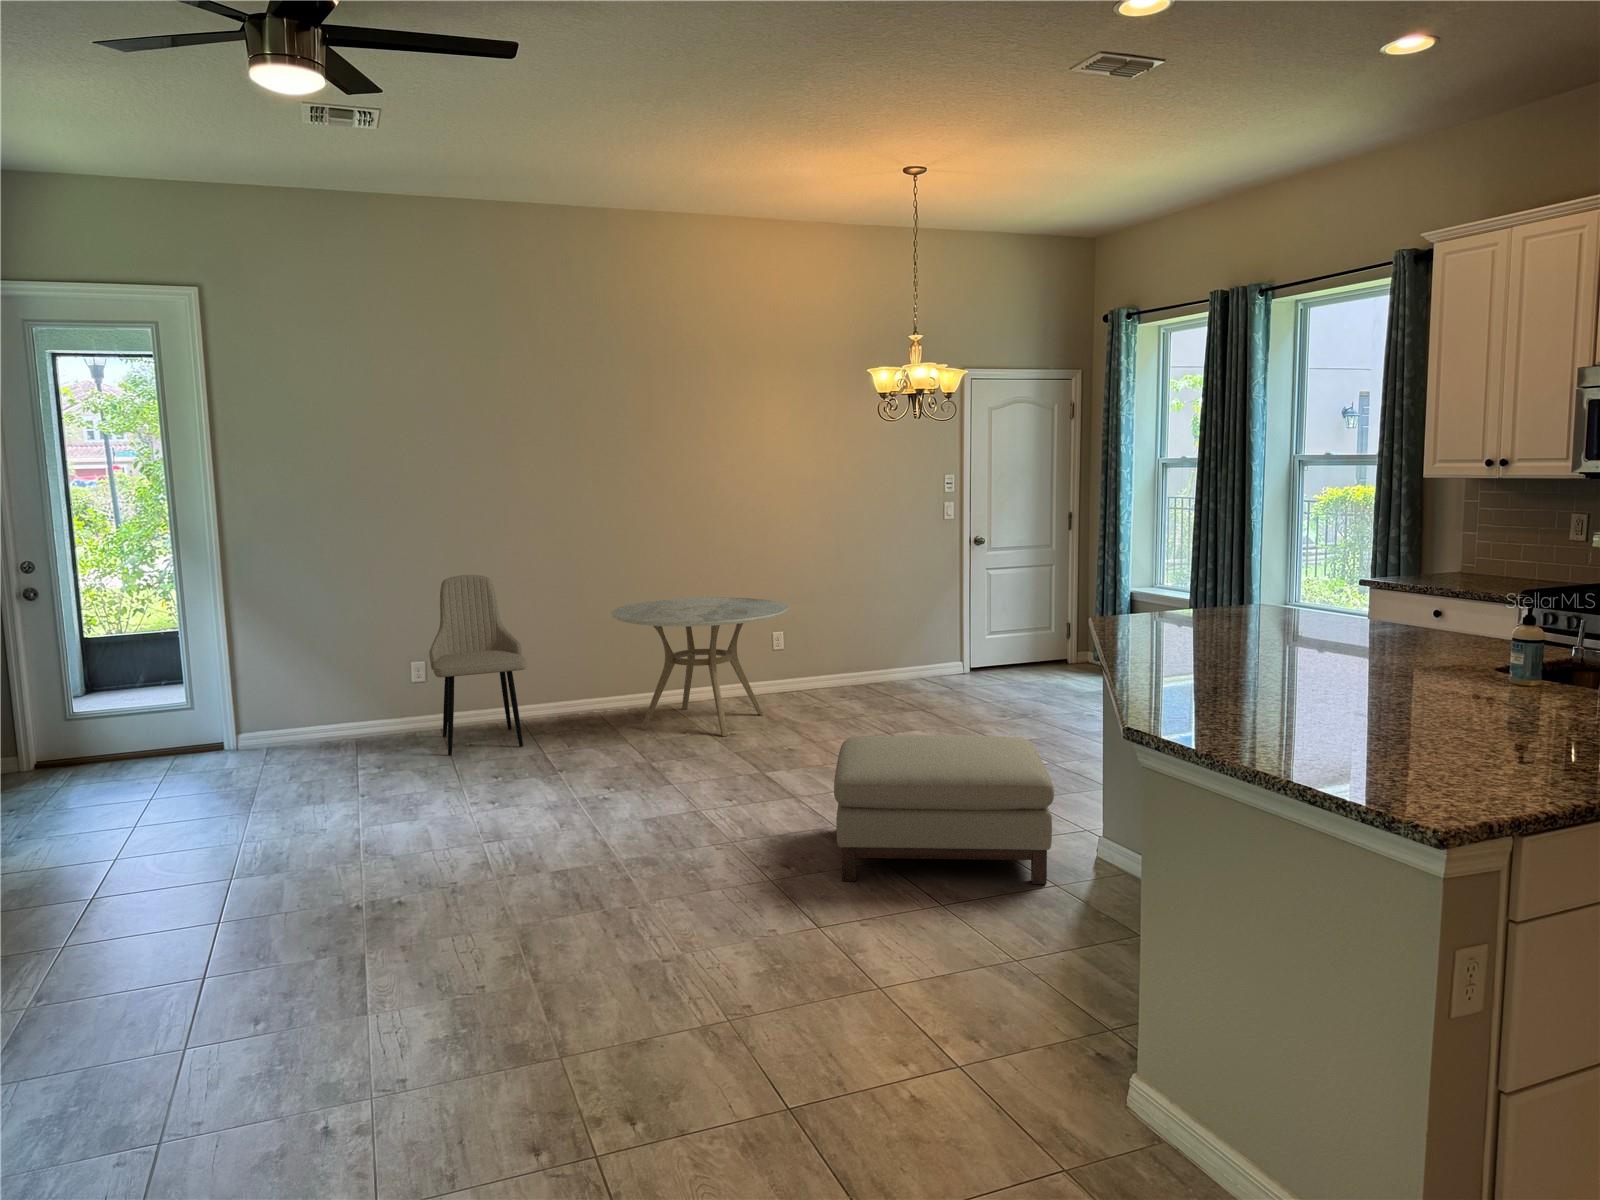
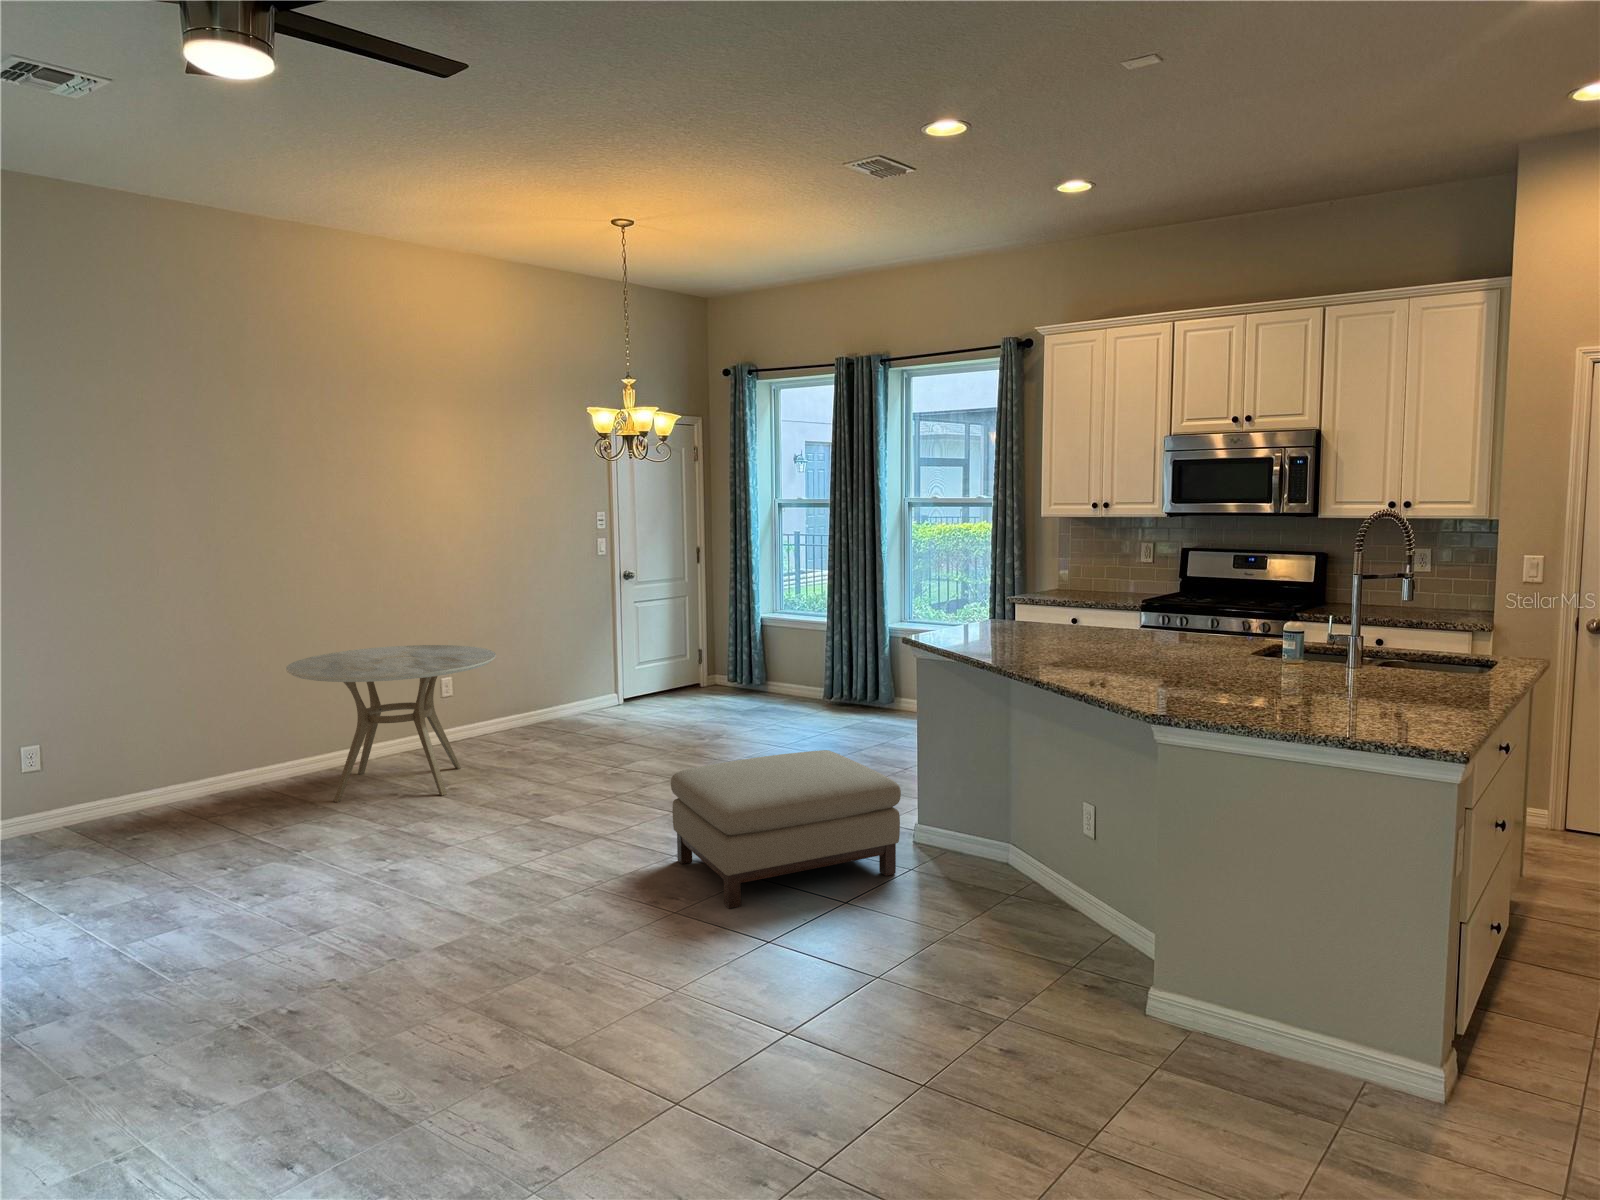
dining chair: present [429,575,527,755] -> none [47,638,203,869]

